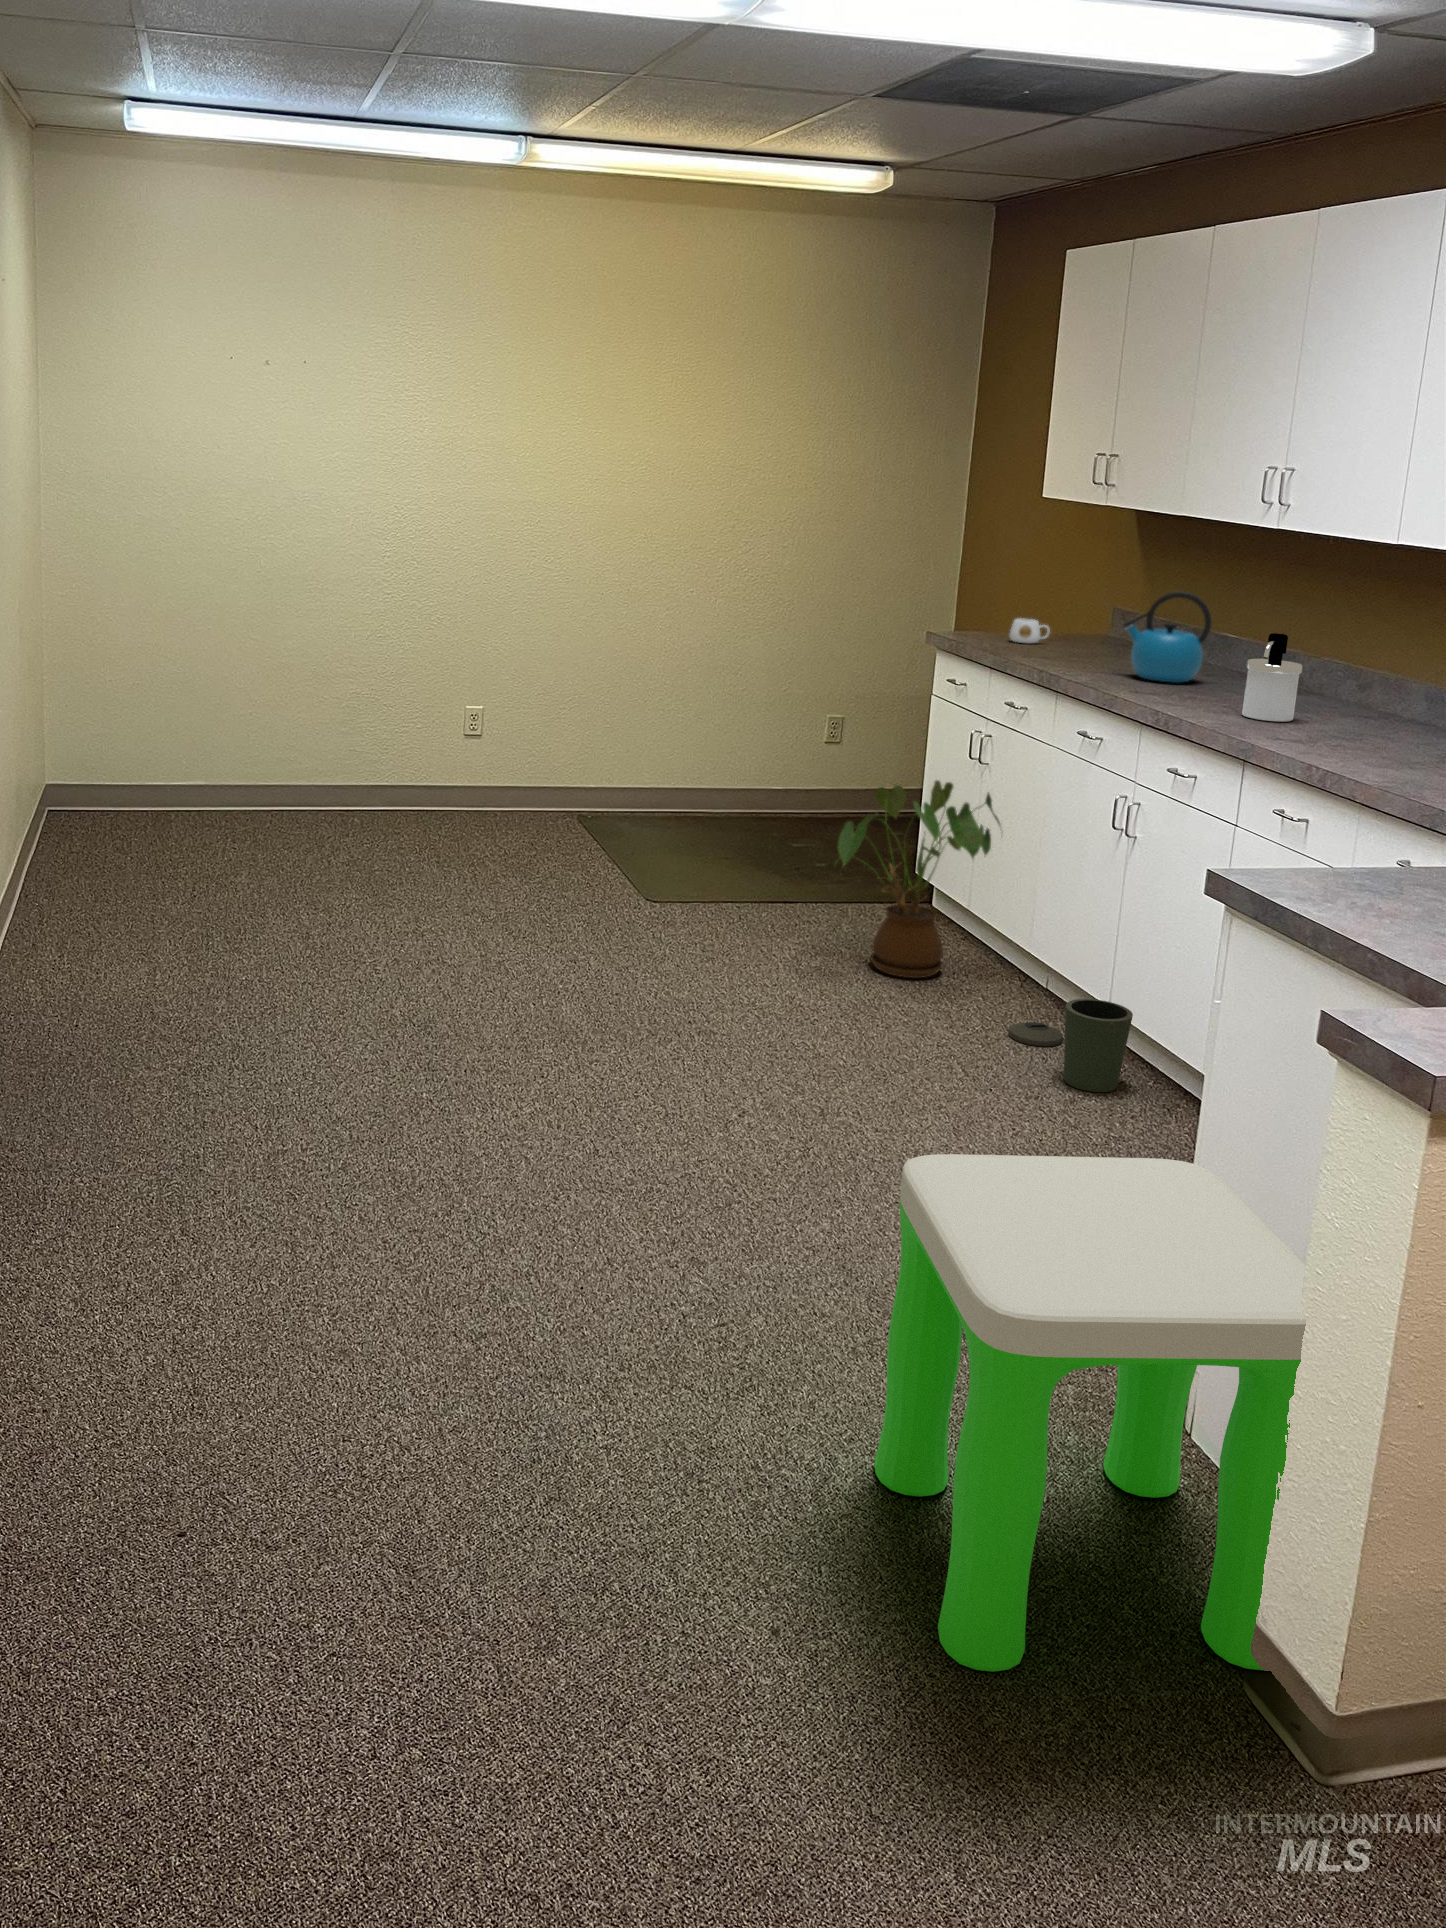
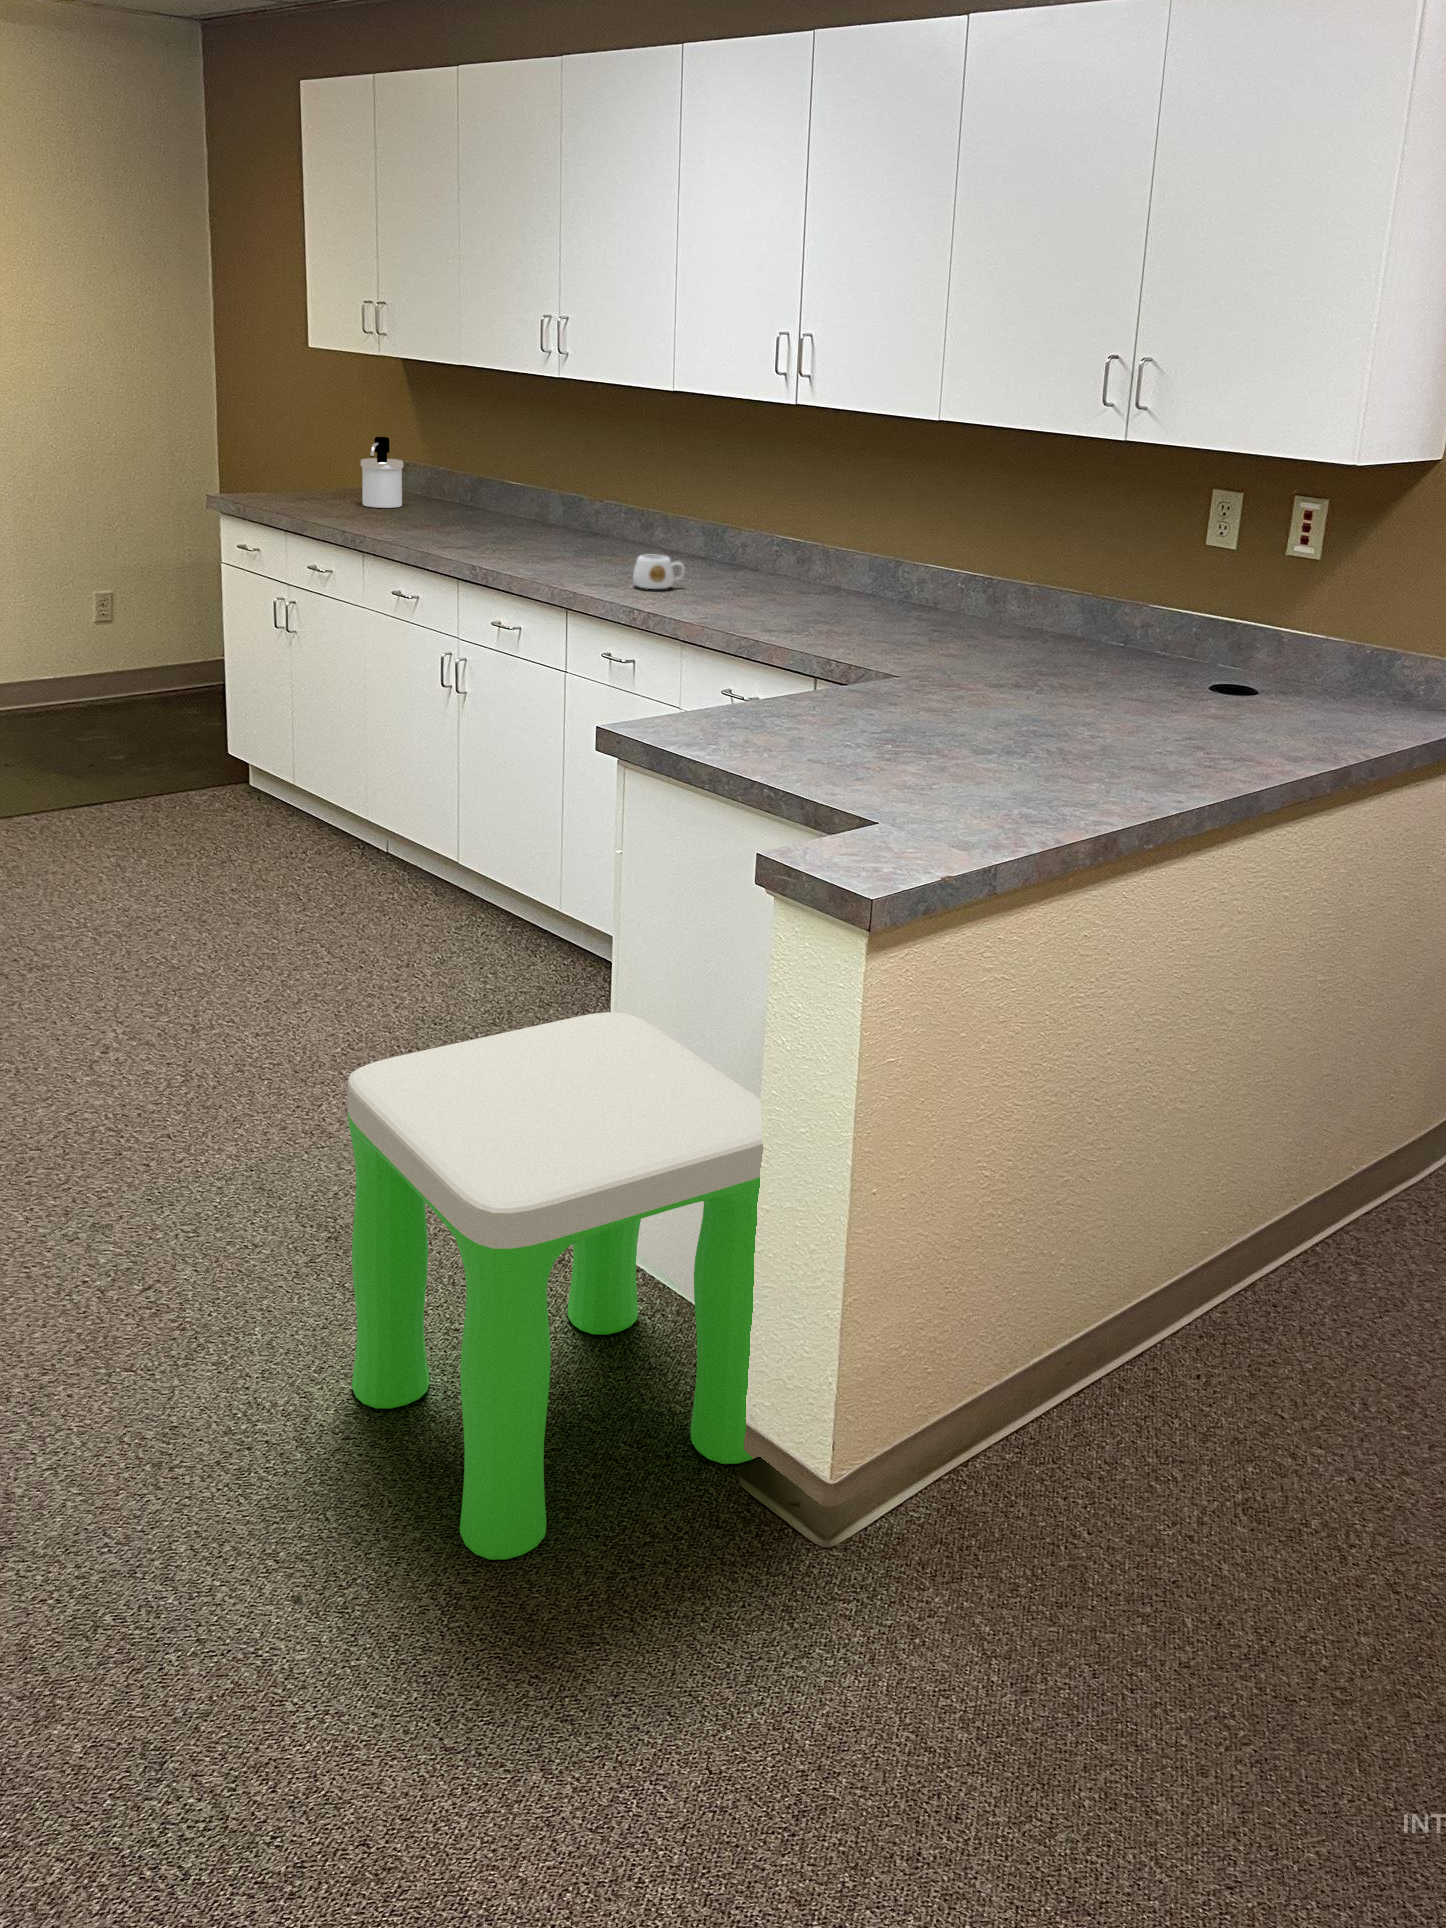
kettle: present [1123,591,1212,683] -> none [418,441,504,533]
mug: present [1010,618,1050,643] -> present [633,554,685,589]
soap dispenser: present [1242,633,1302,722] -> present [361,437,403,508]
house plant: present [835,780,1003,978] -> none [147,654,324,866]
trash can: present [1008,999,1133,1092] -> none [363,857,488,948]

